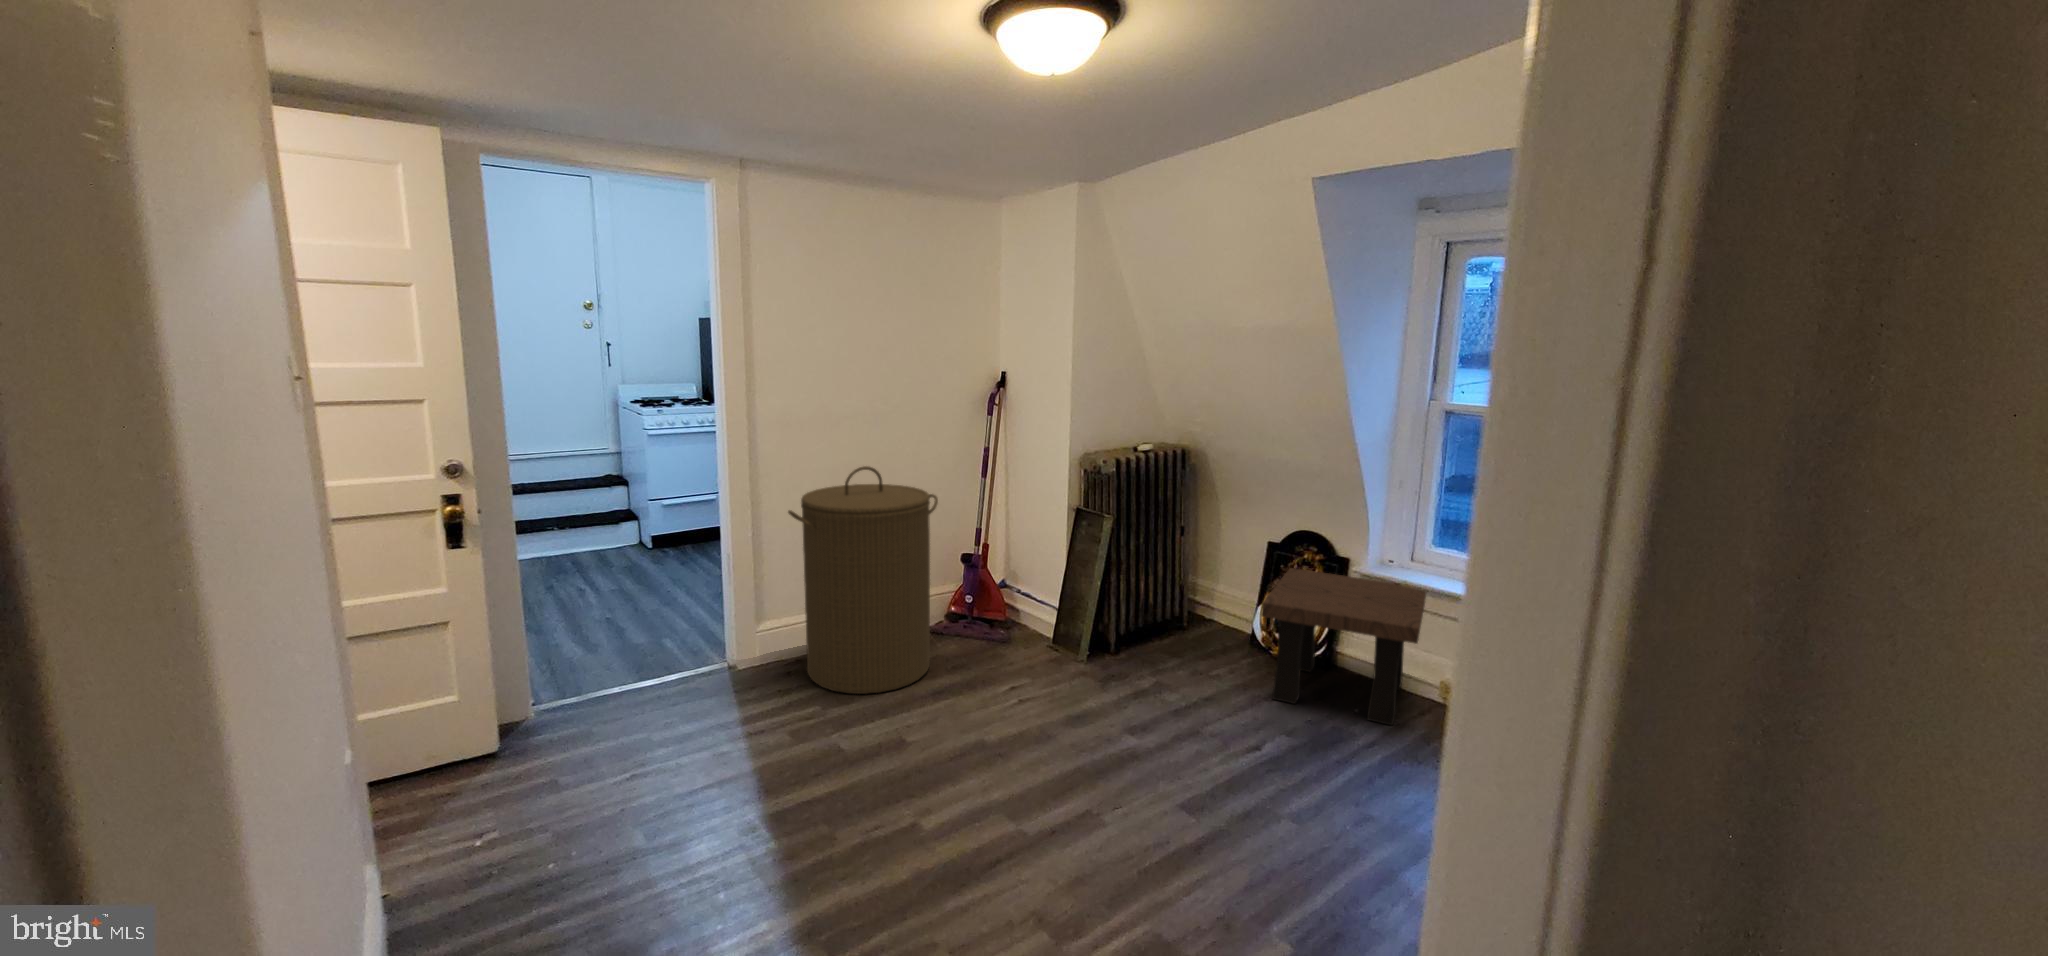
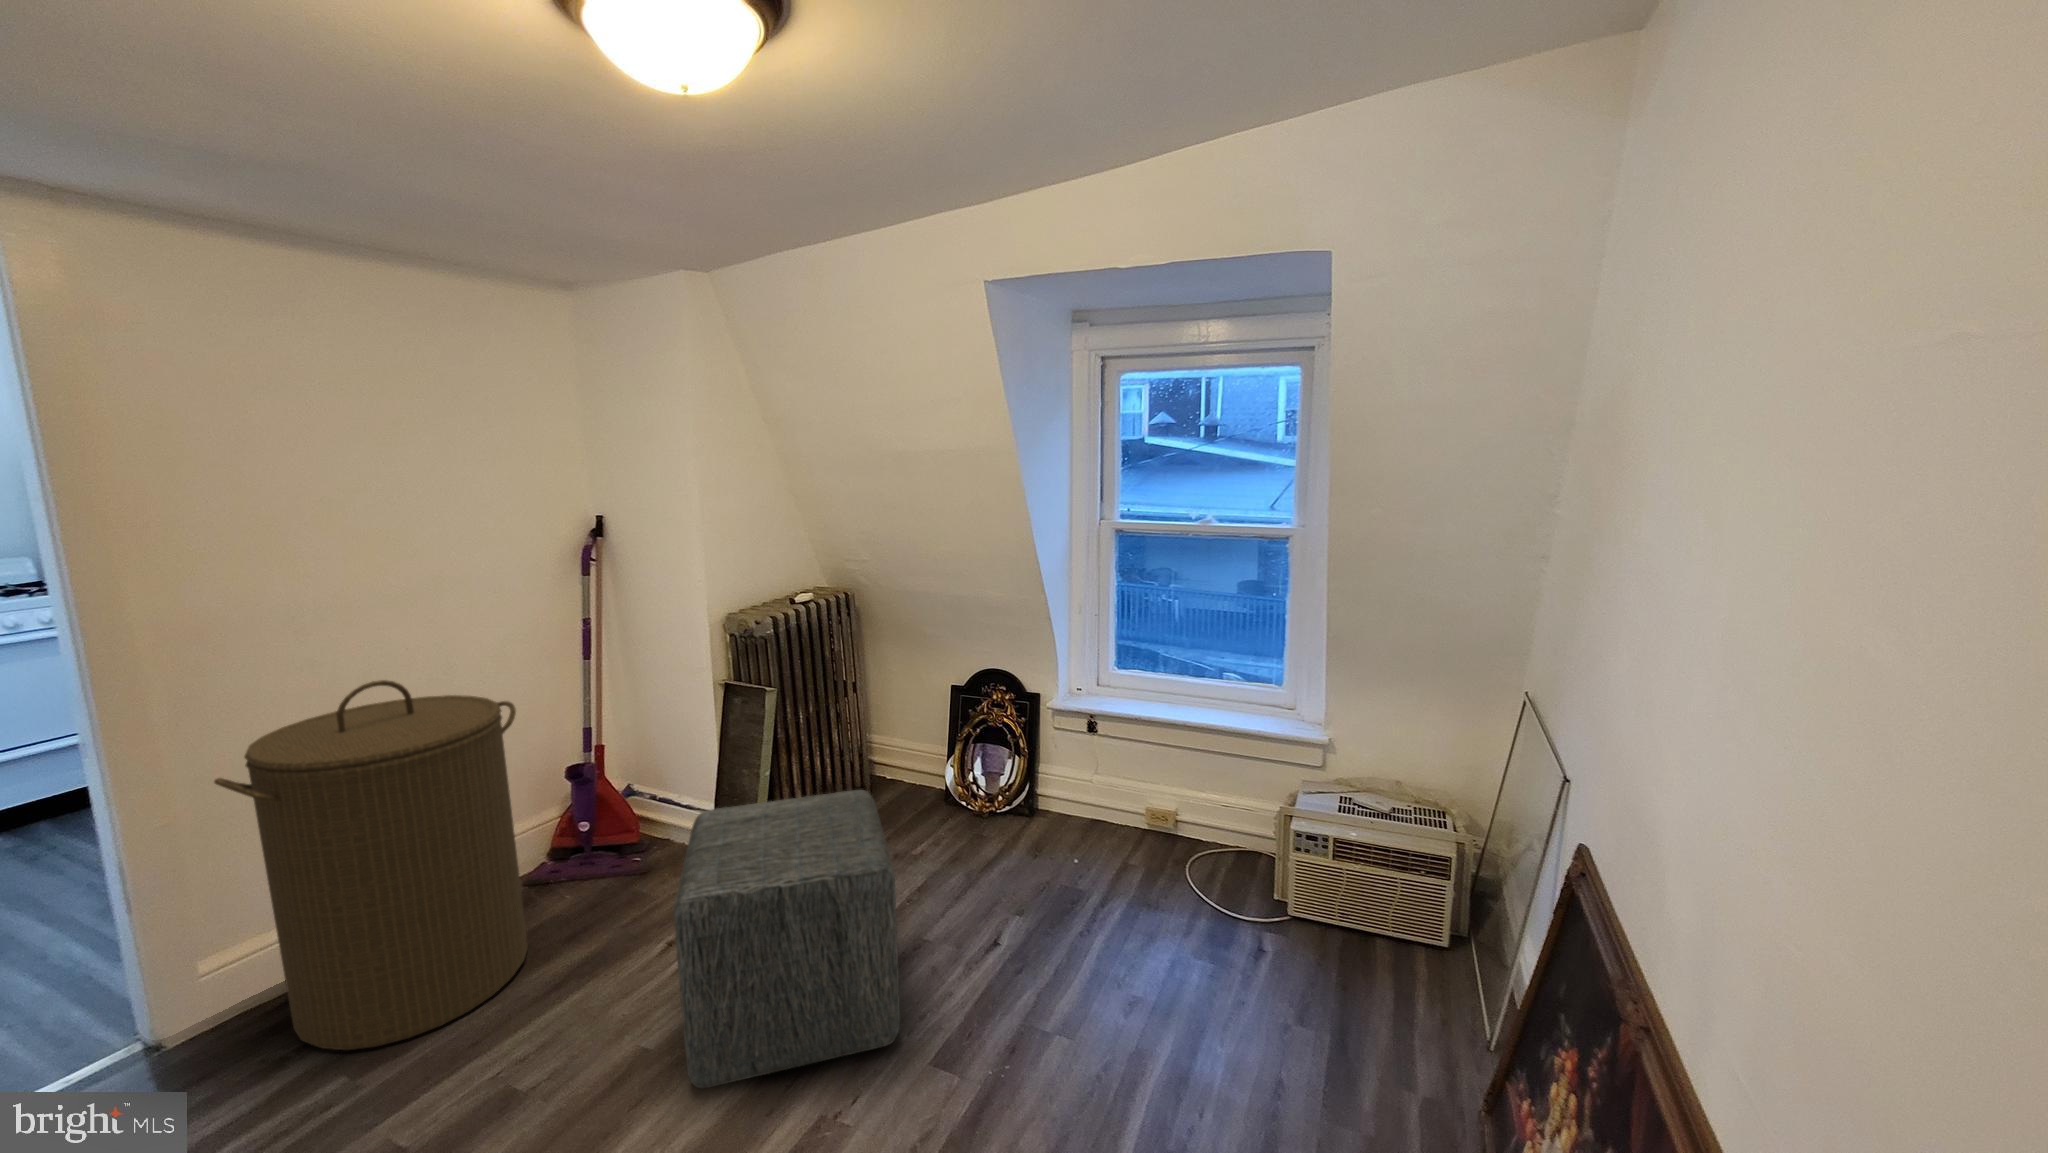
side table: present [1261,568,1426,725] -> none [971,713,1135,872]
ottoman: none [1016,586,1172,779] -> present [673,790,900,1088]

